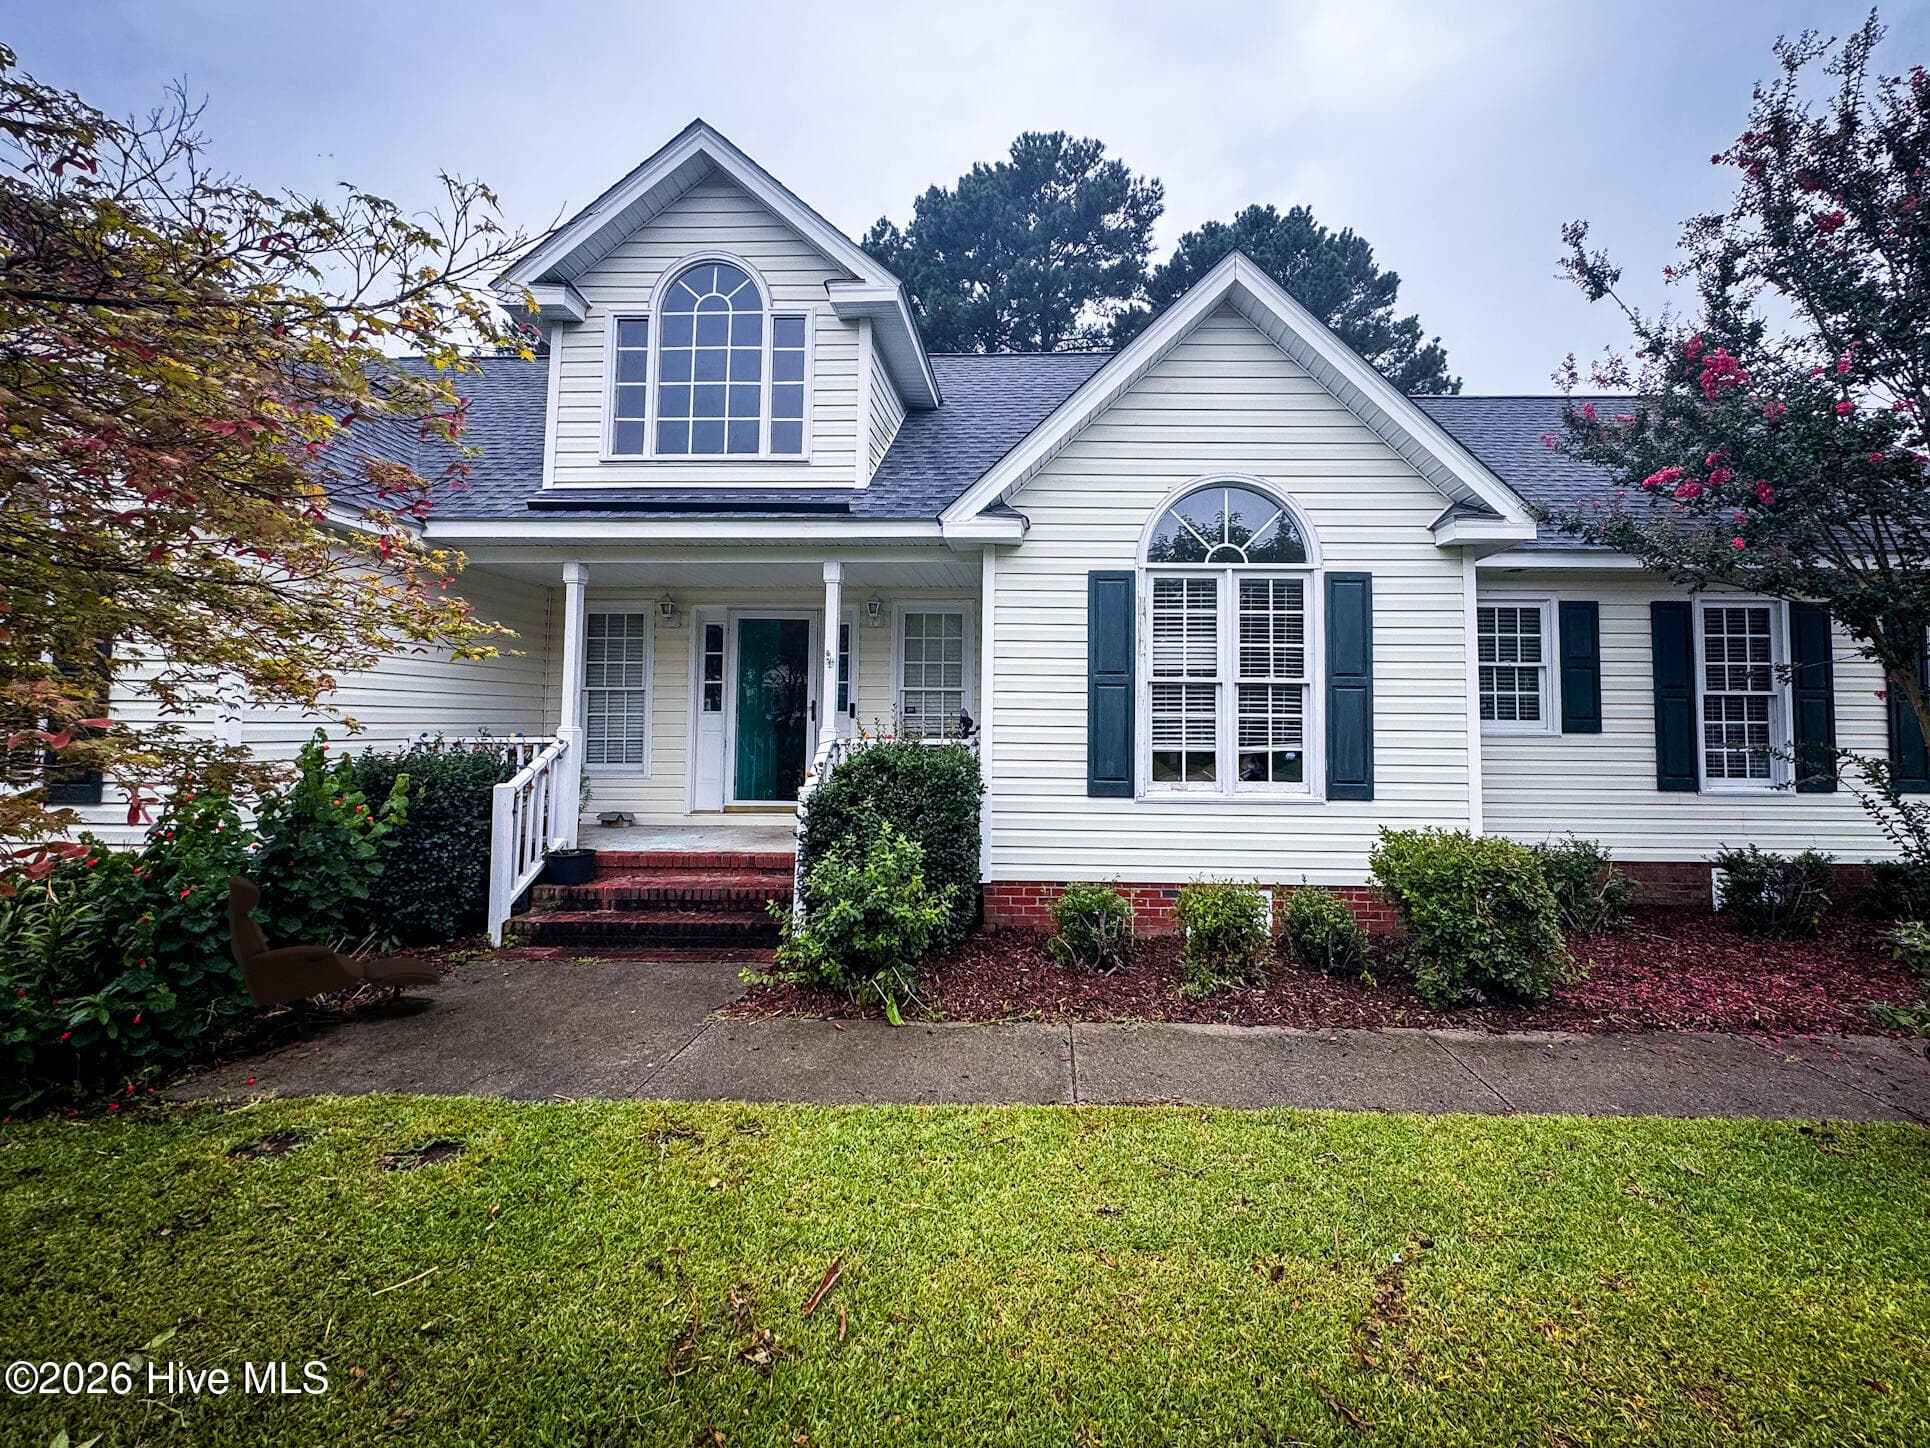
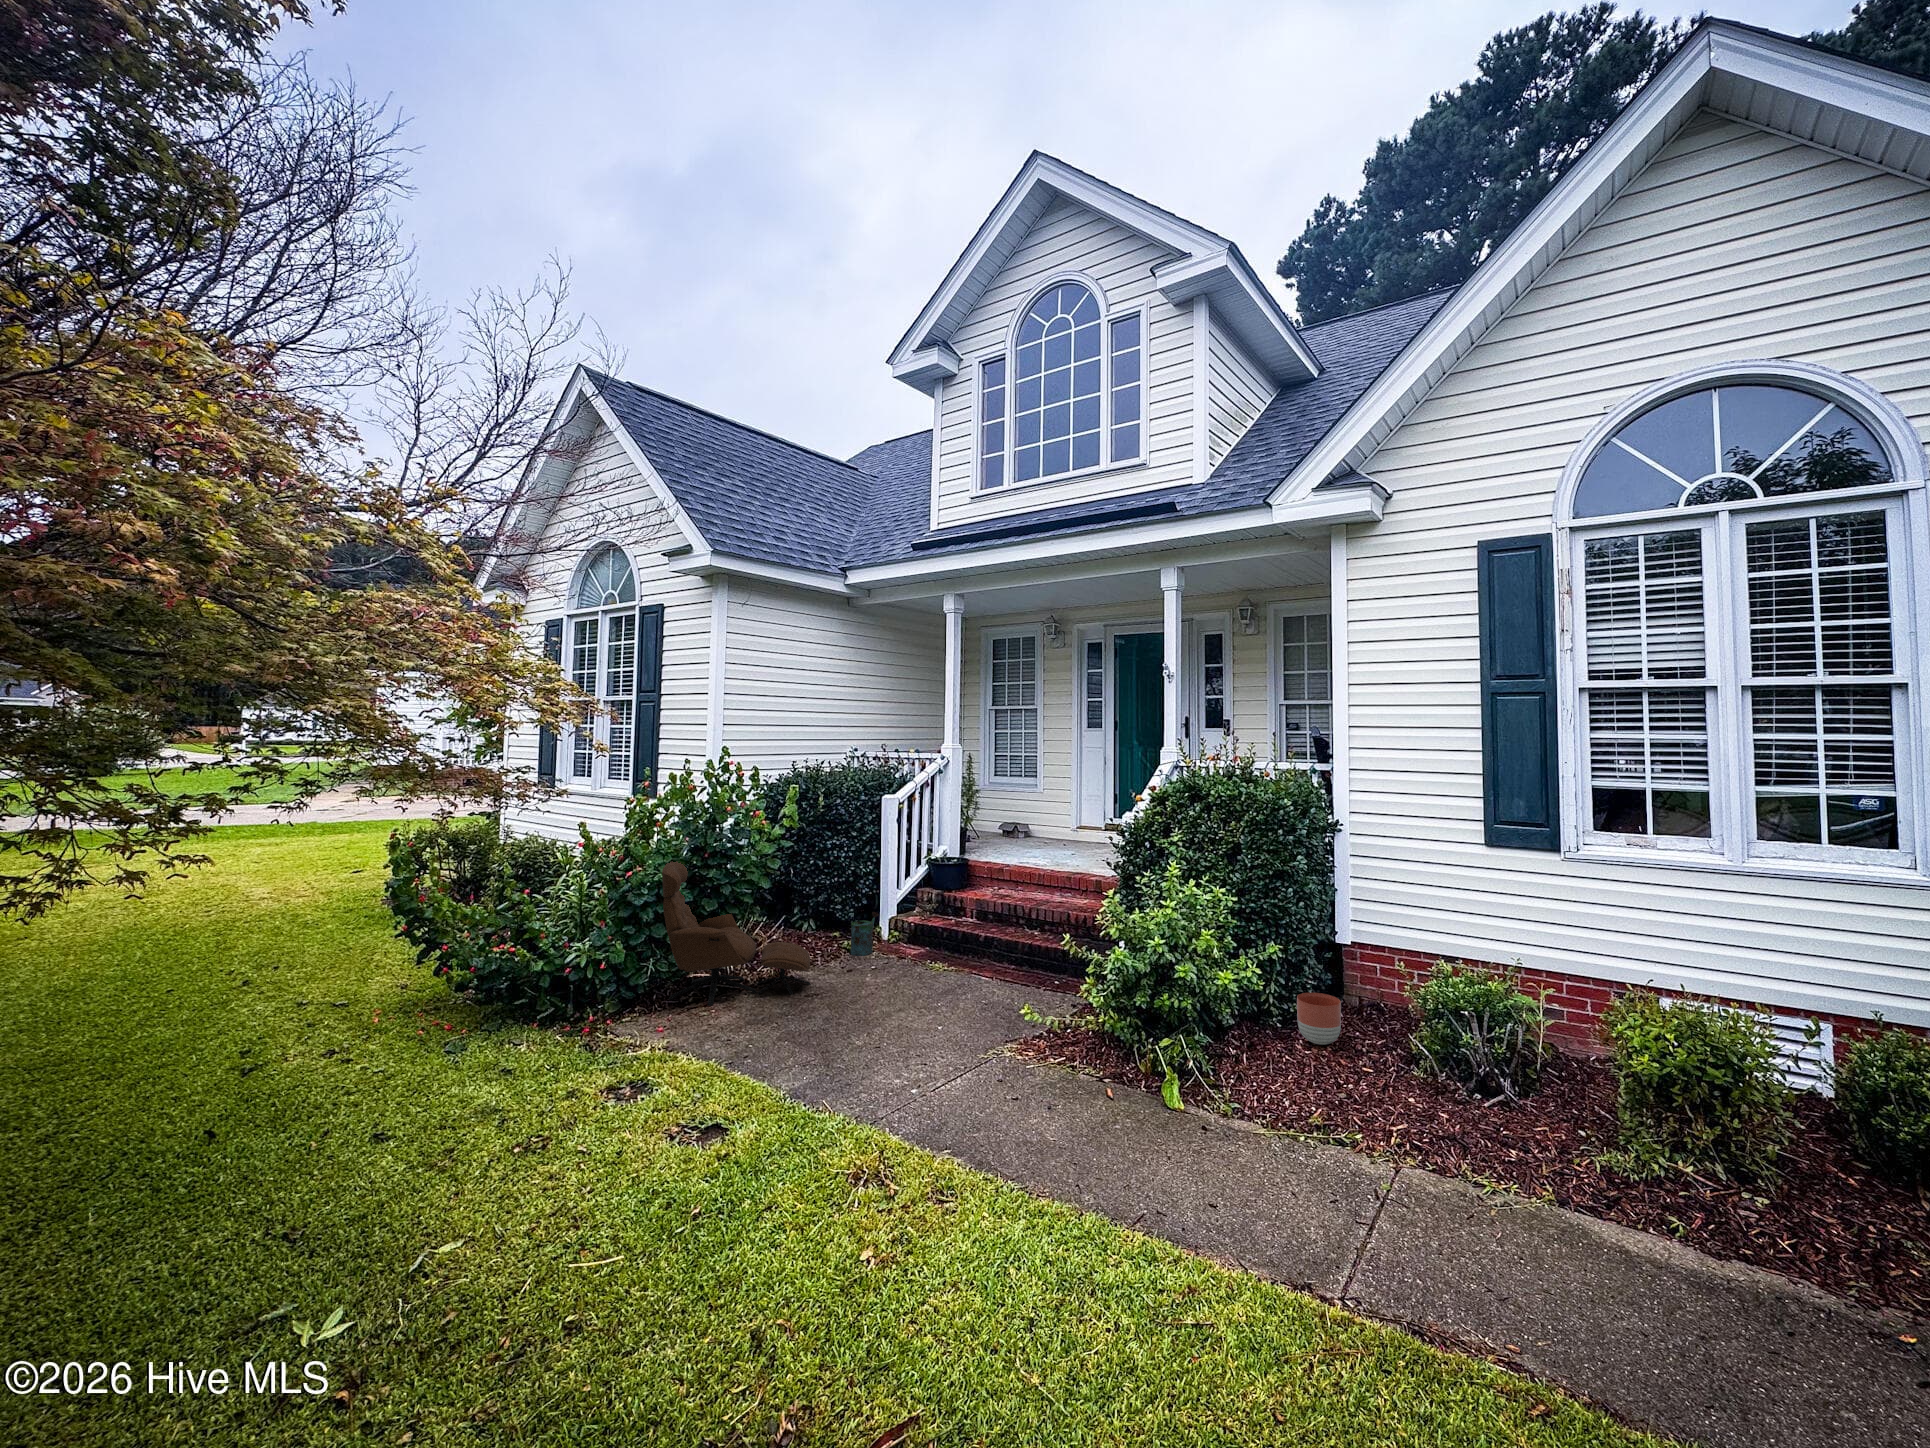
watering can: none [457,918,490,968] -> present [851,912,879,956]
planter: none [961,923,994,962] -> present [1297,993,1341,1045]

